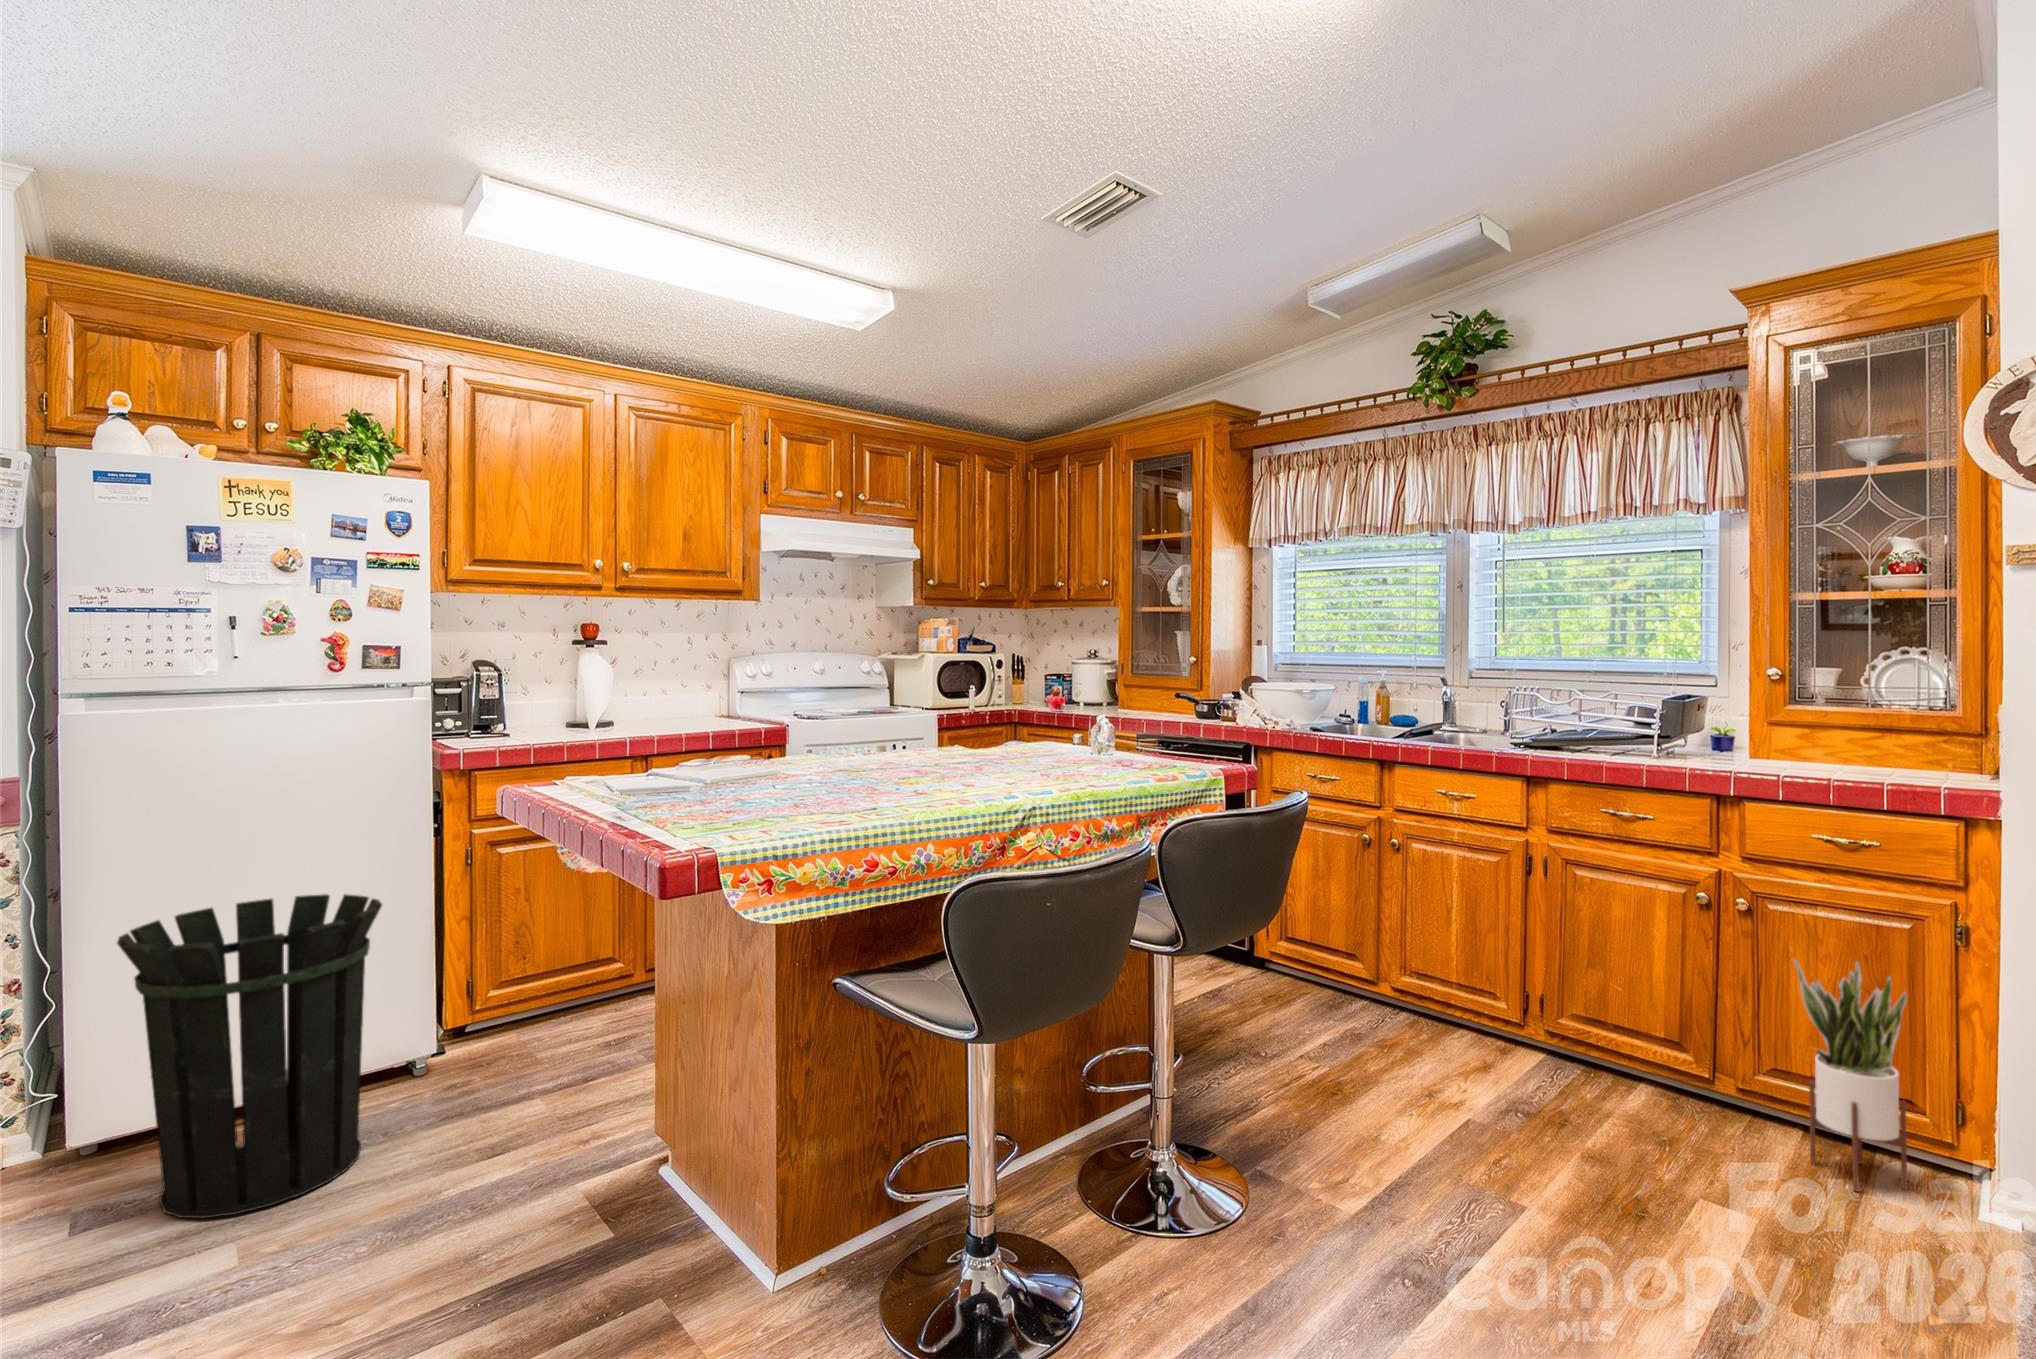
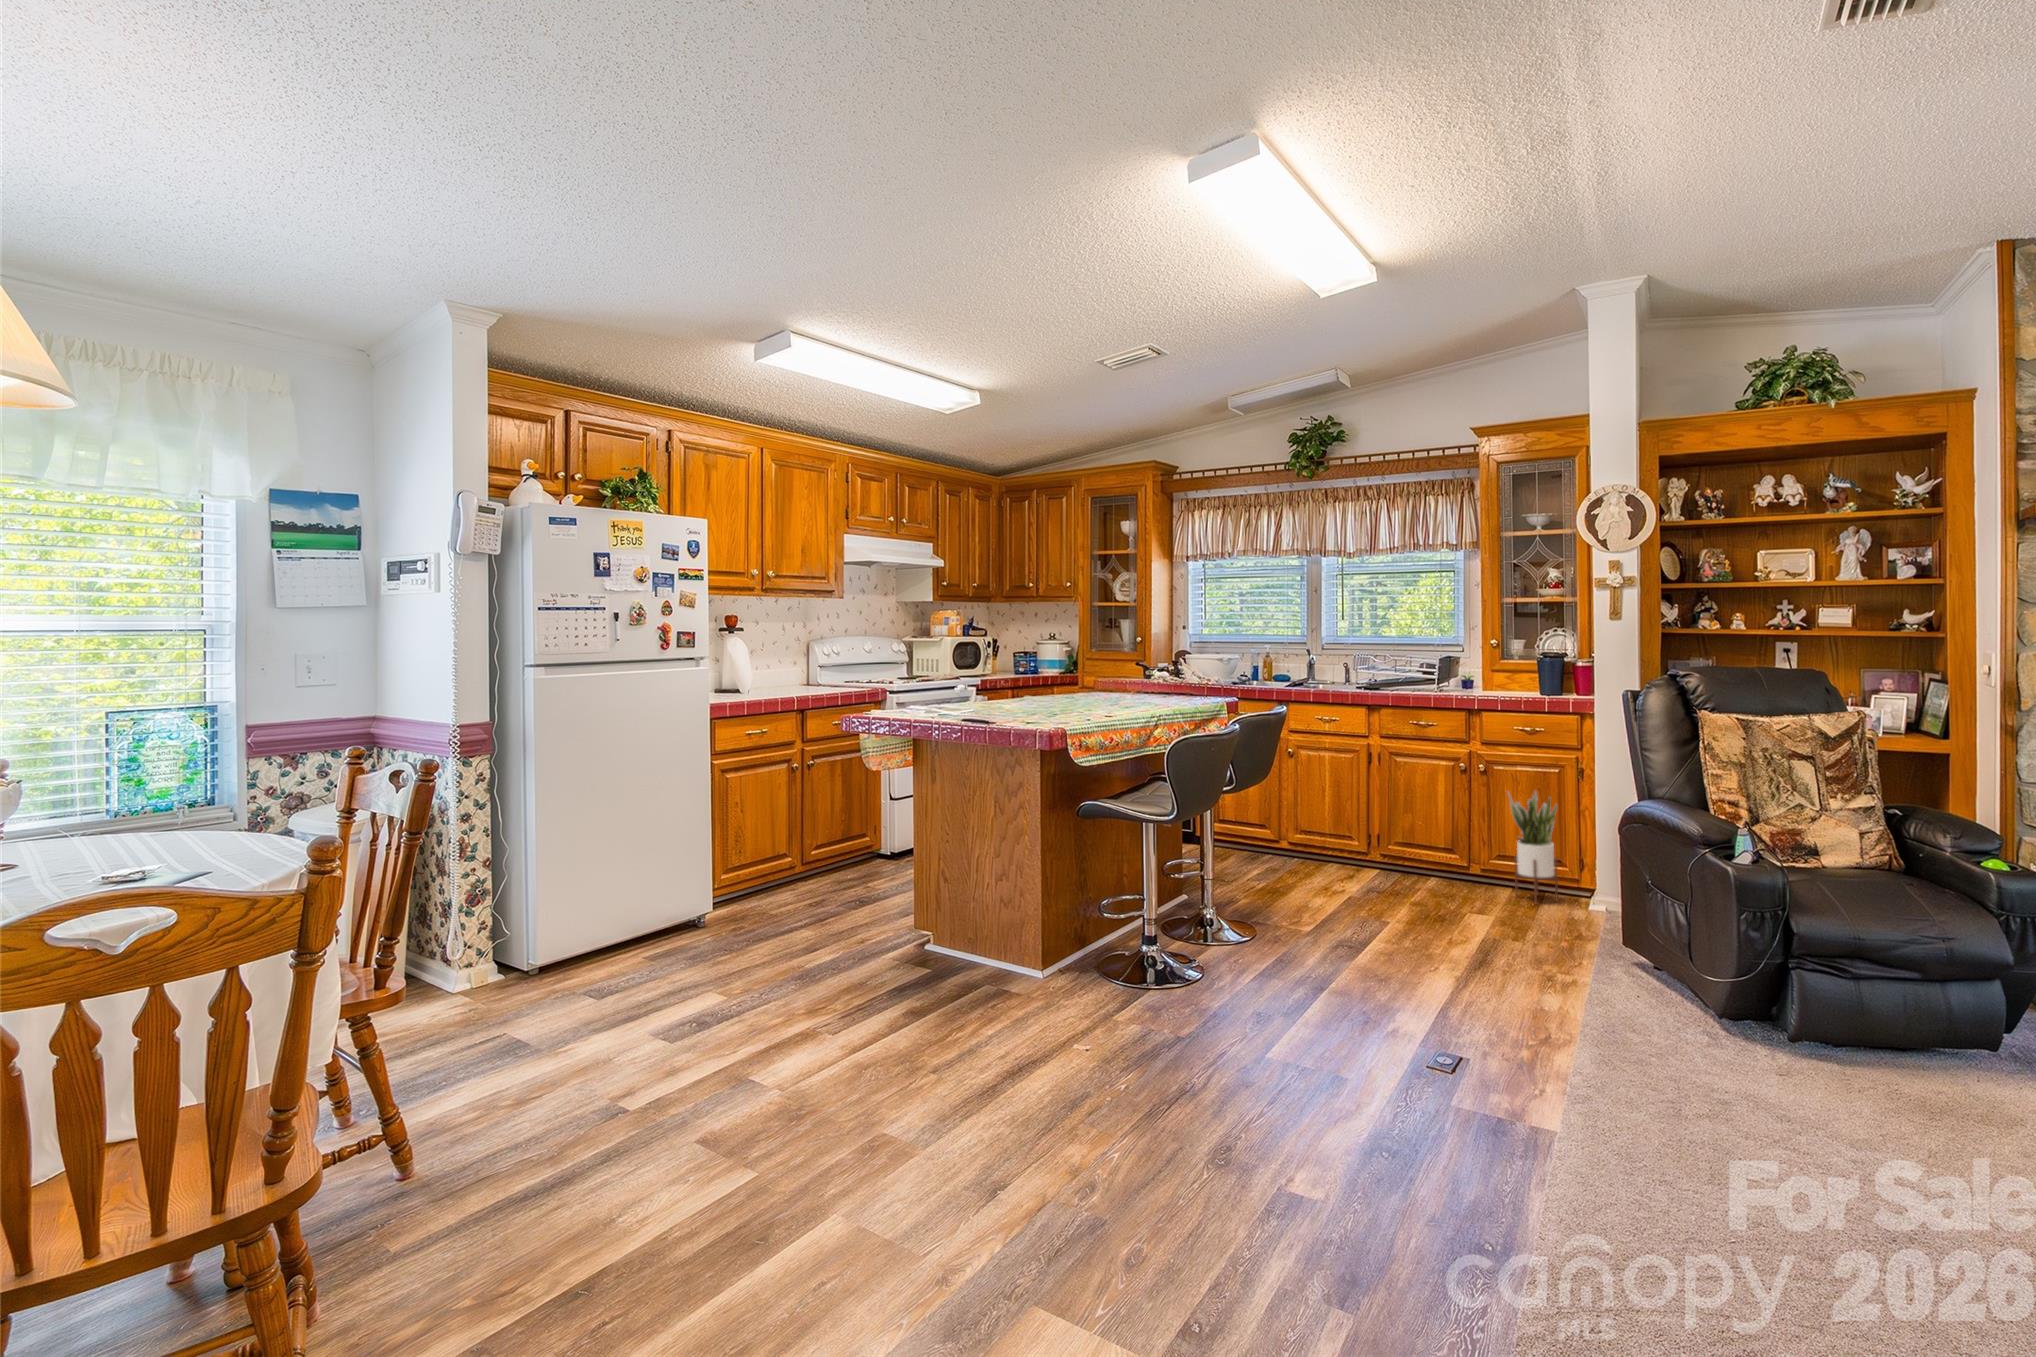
waste bin: present [117,894,382,1218] -> none [598,795,737,982]

